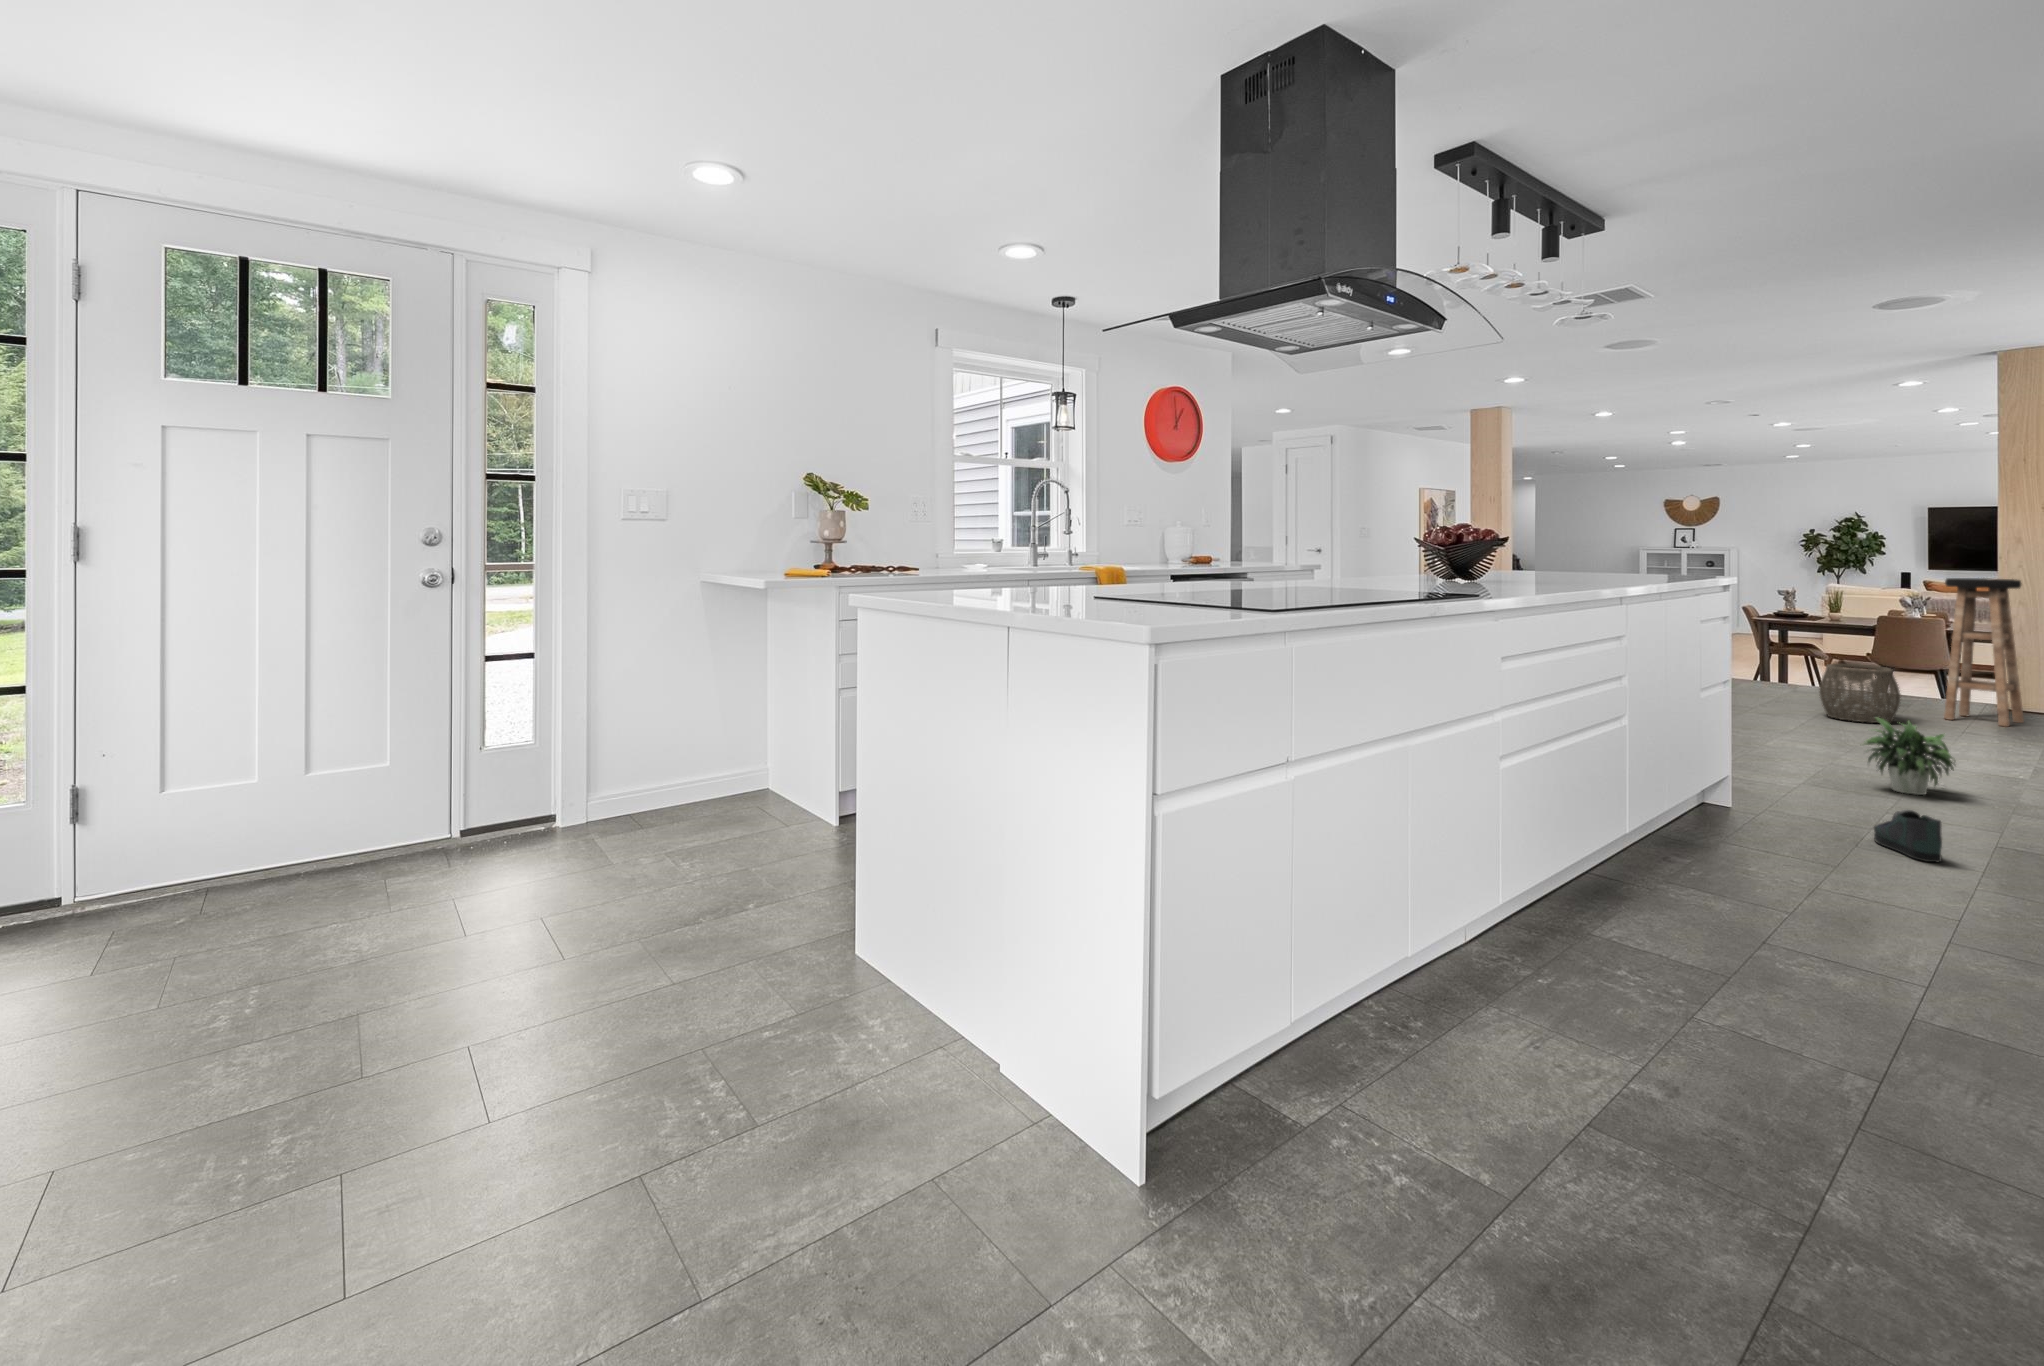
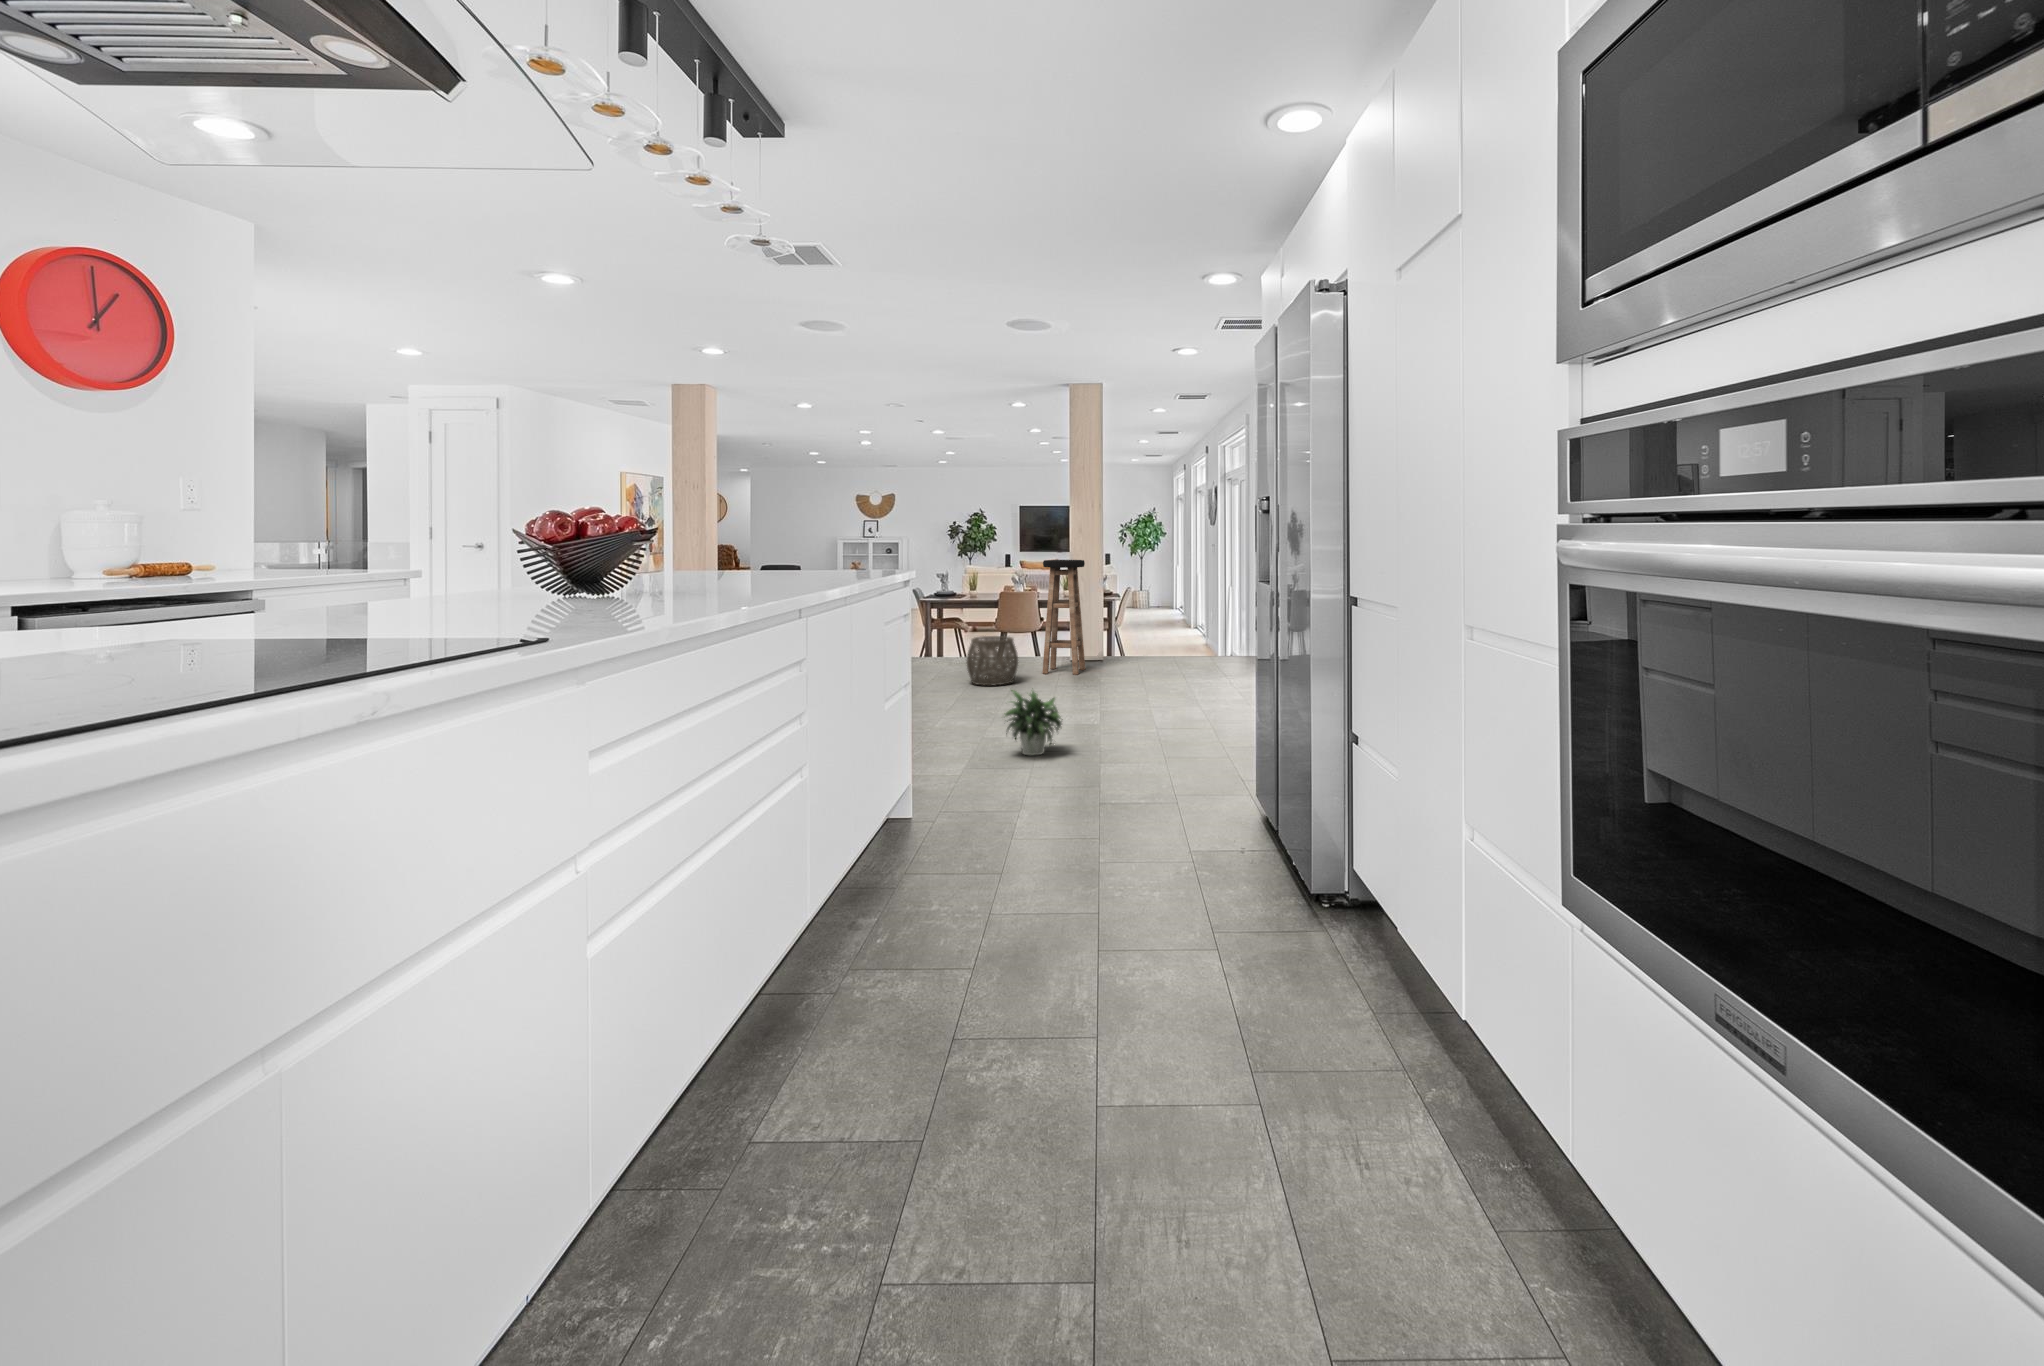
shoe: present [1874,810,1942,862] -> none [1018,785,1066,834]

